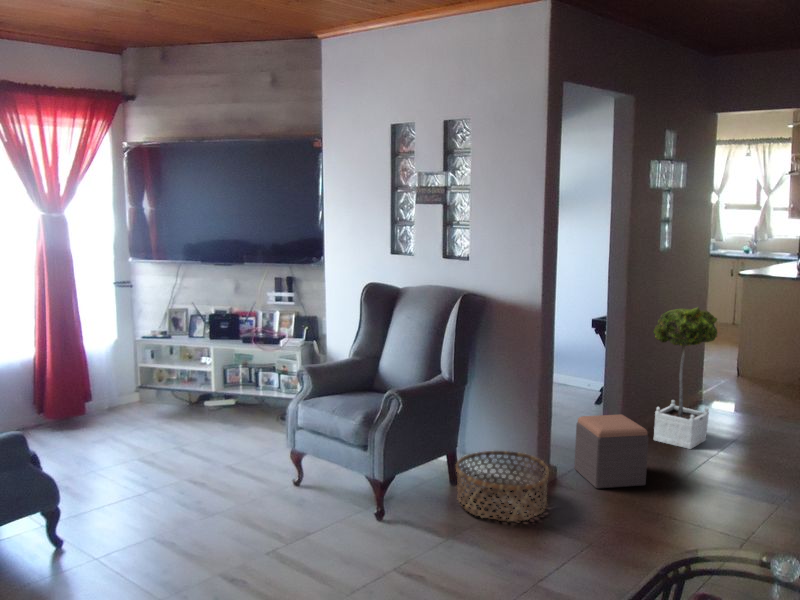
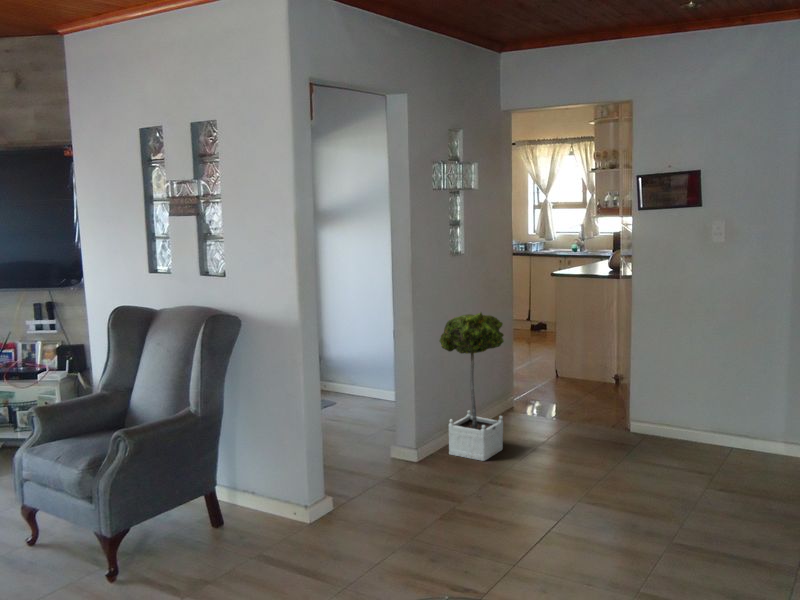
footstool: present [574,414,648,488] -> none [354,432,425,516]
basket: present [456,451,549,521] -> none [206,484,311,567]

